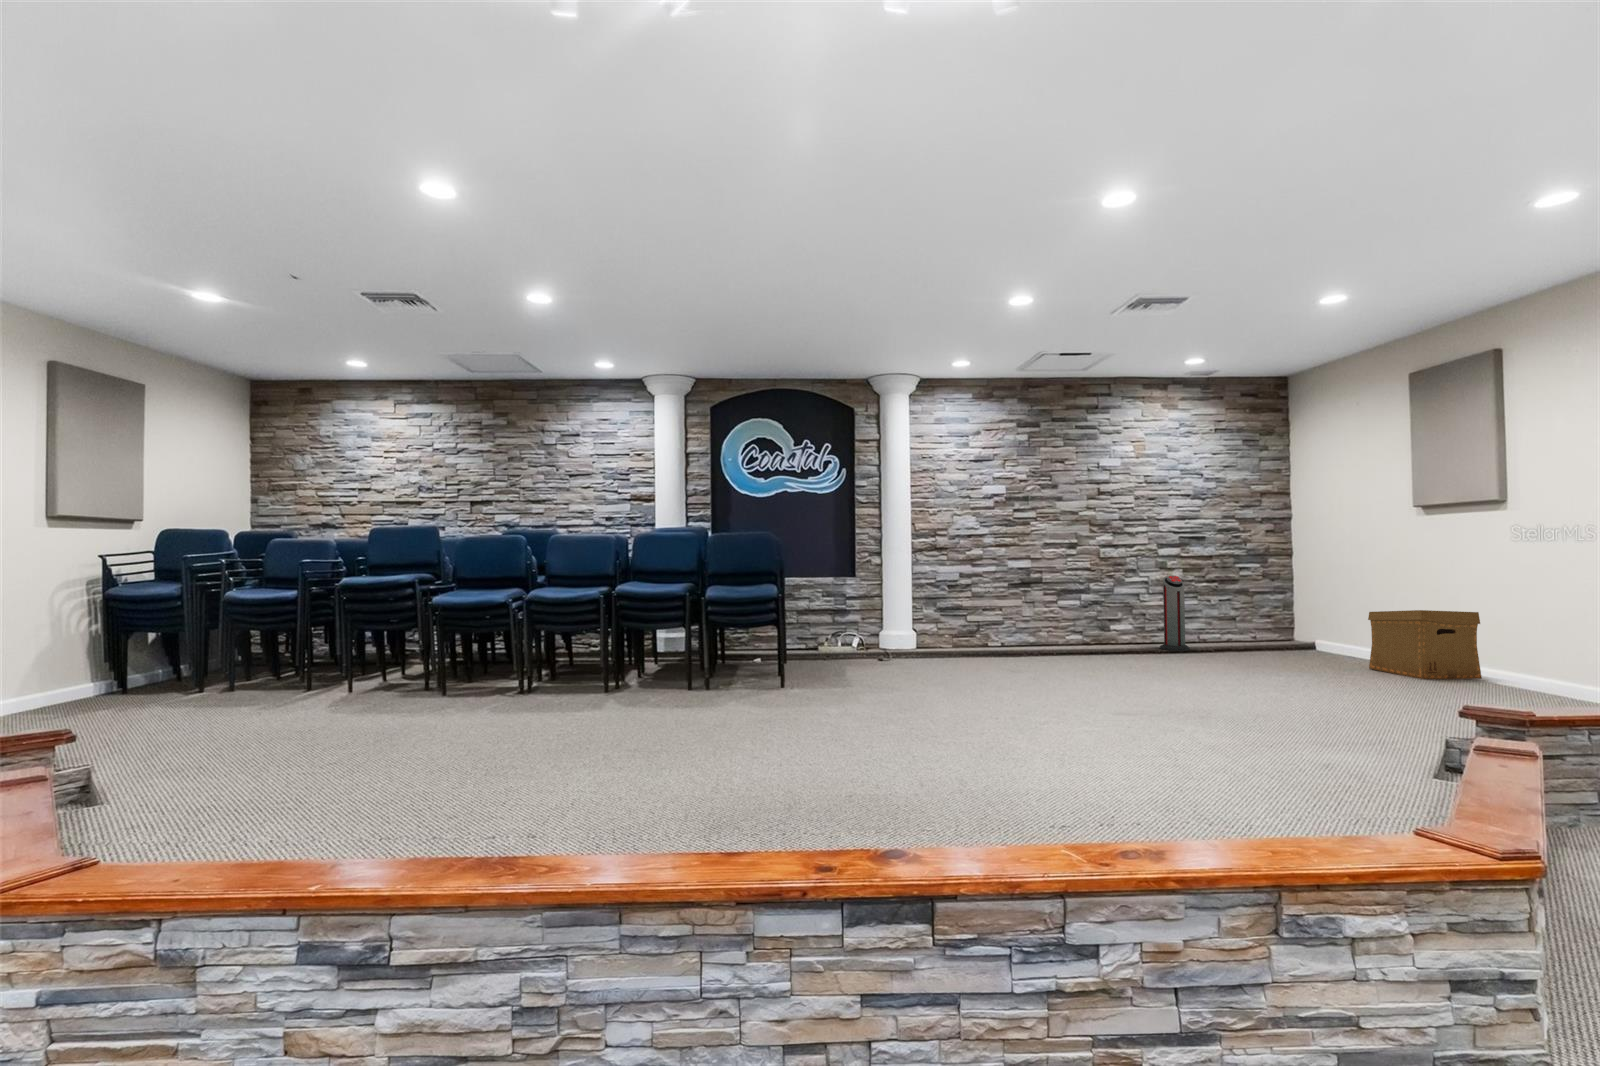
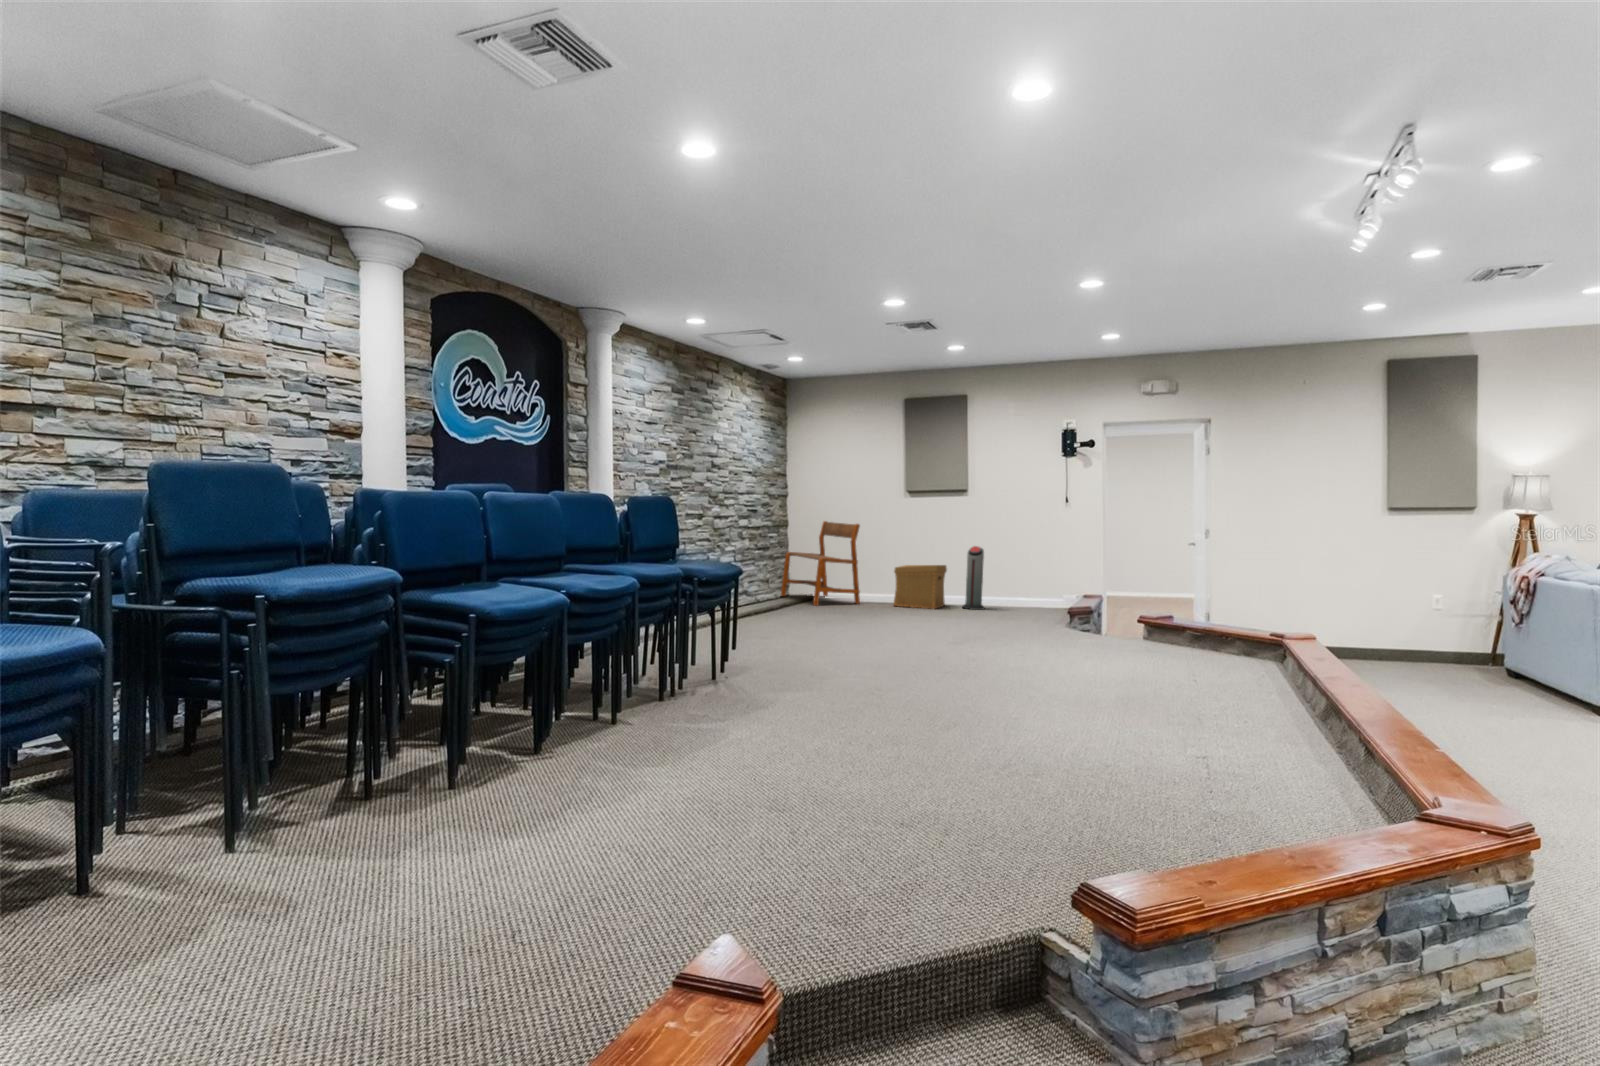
bench: none [1252,549,1349,663] -> present [781,521,860,606]
air purifier: present [1160,575,1190,651] -> present [962,546,984,610]

